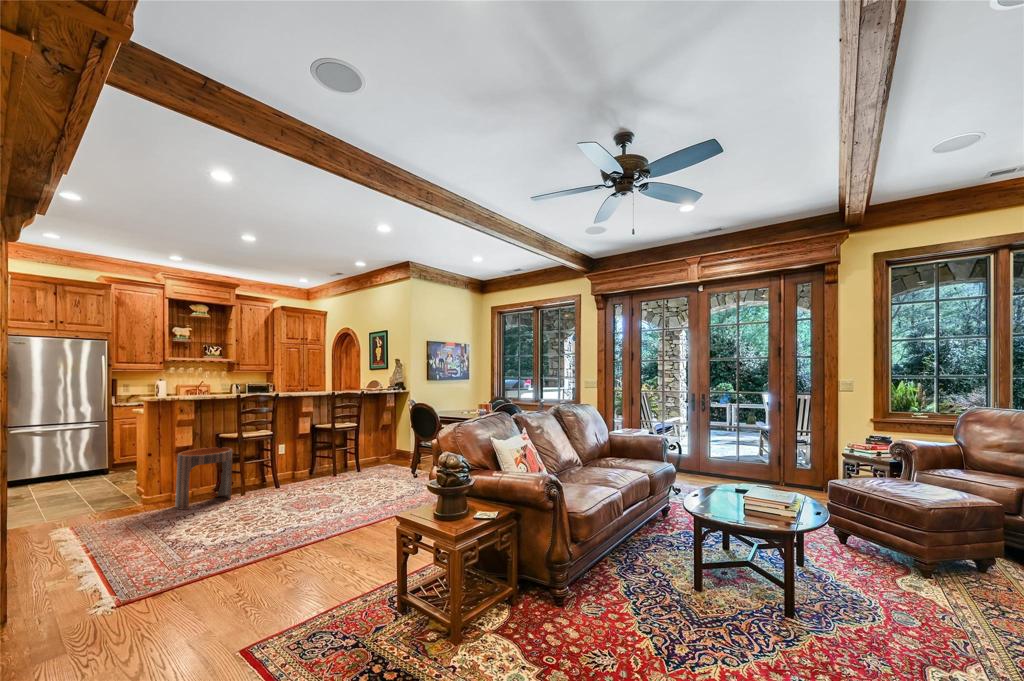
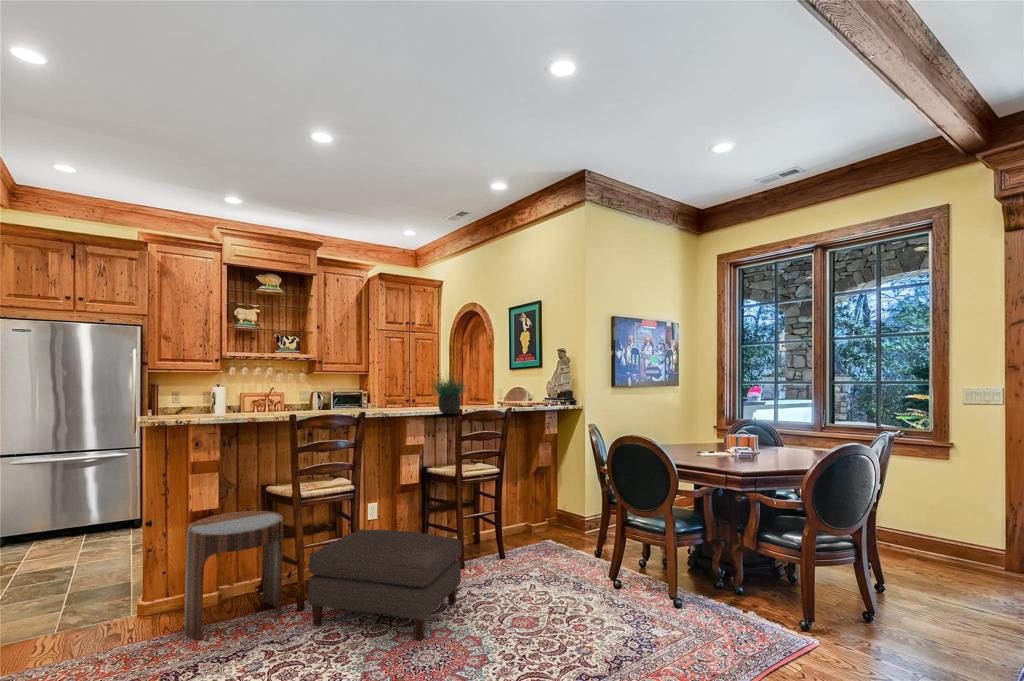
potted plant: none [312,367,343,395] -> present [431,376,465,414]
ottoman: none [248,454,333,501] -> present [308,529,461,641]

